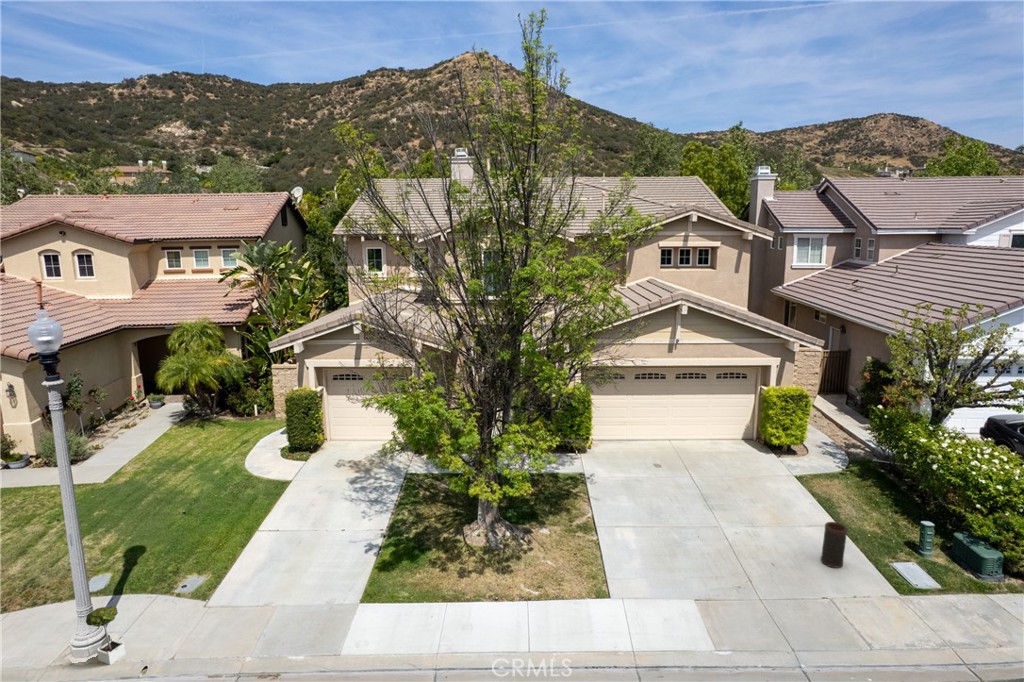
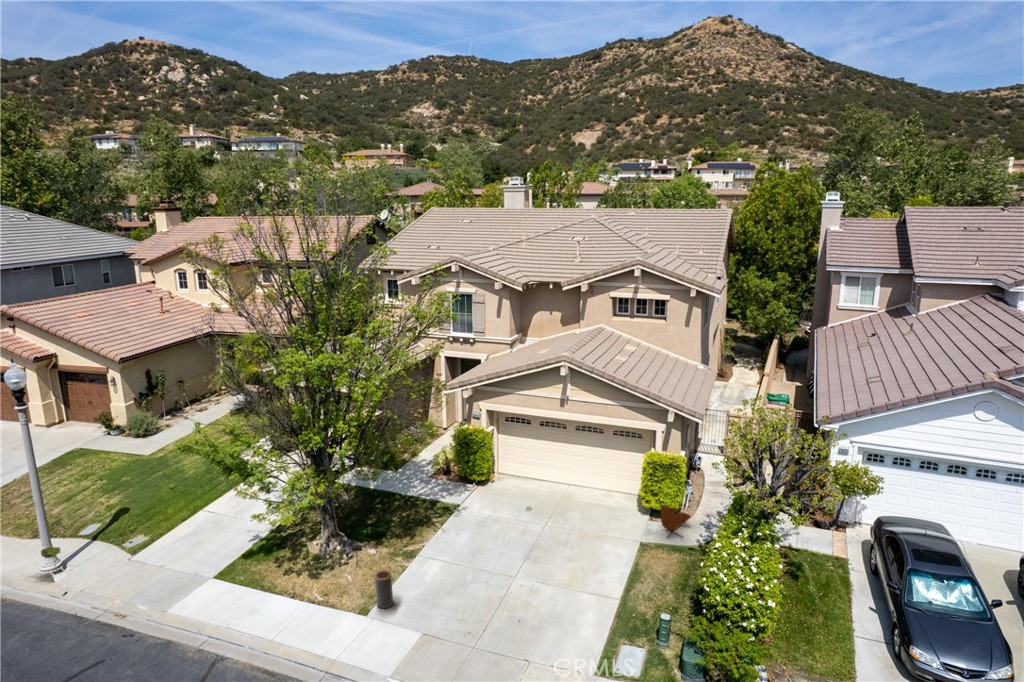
lounge chair: none [798,431,825,468] -> present [660,504,691,537]
trash can: present [821,522,847,568] -> present [374,570,393,608]

